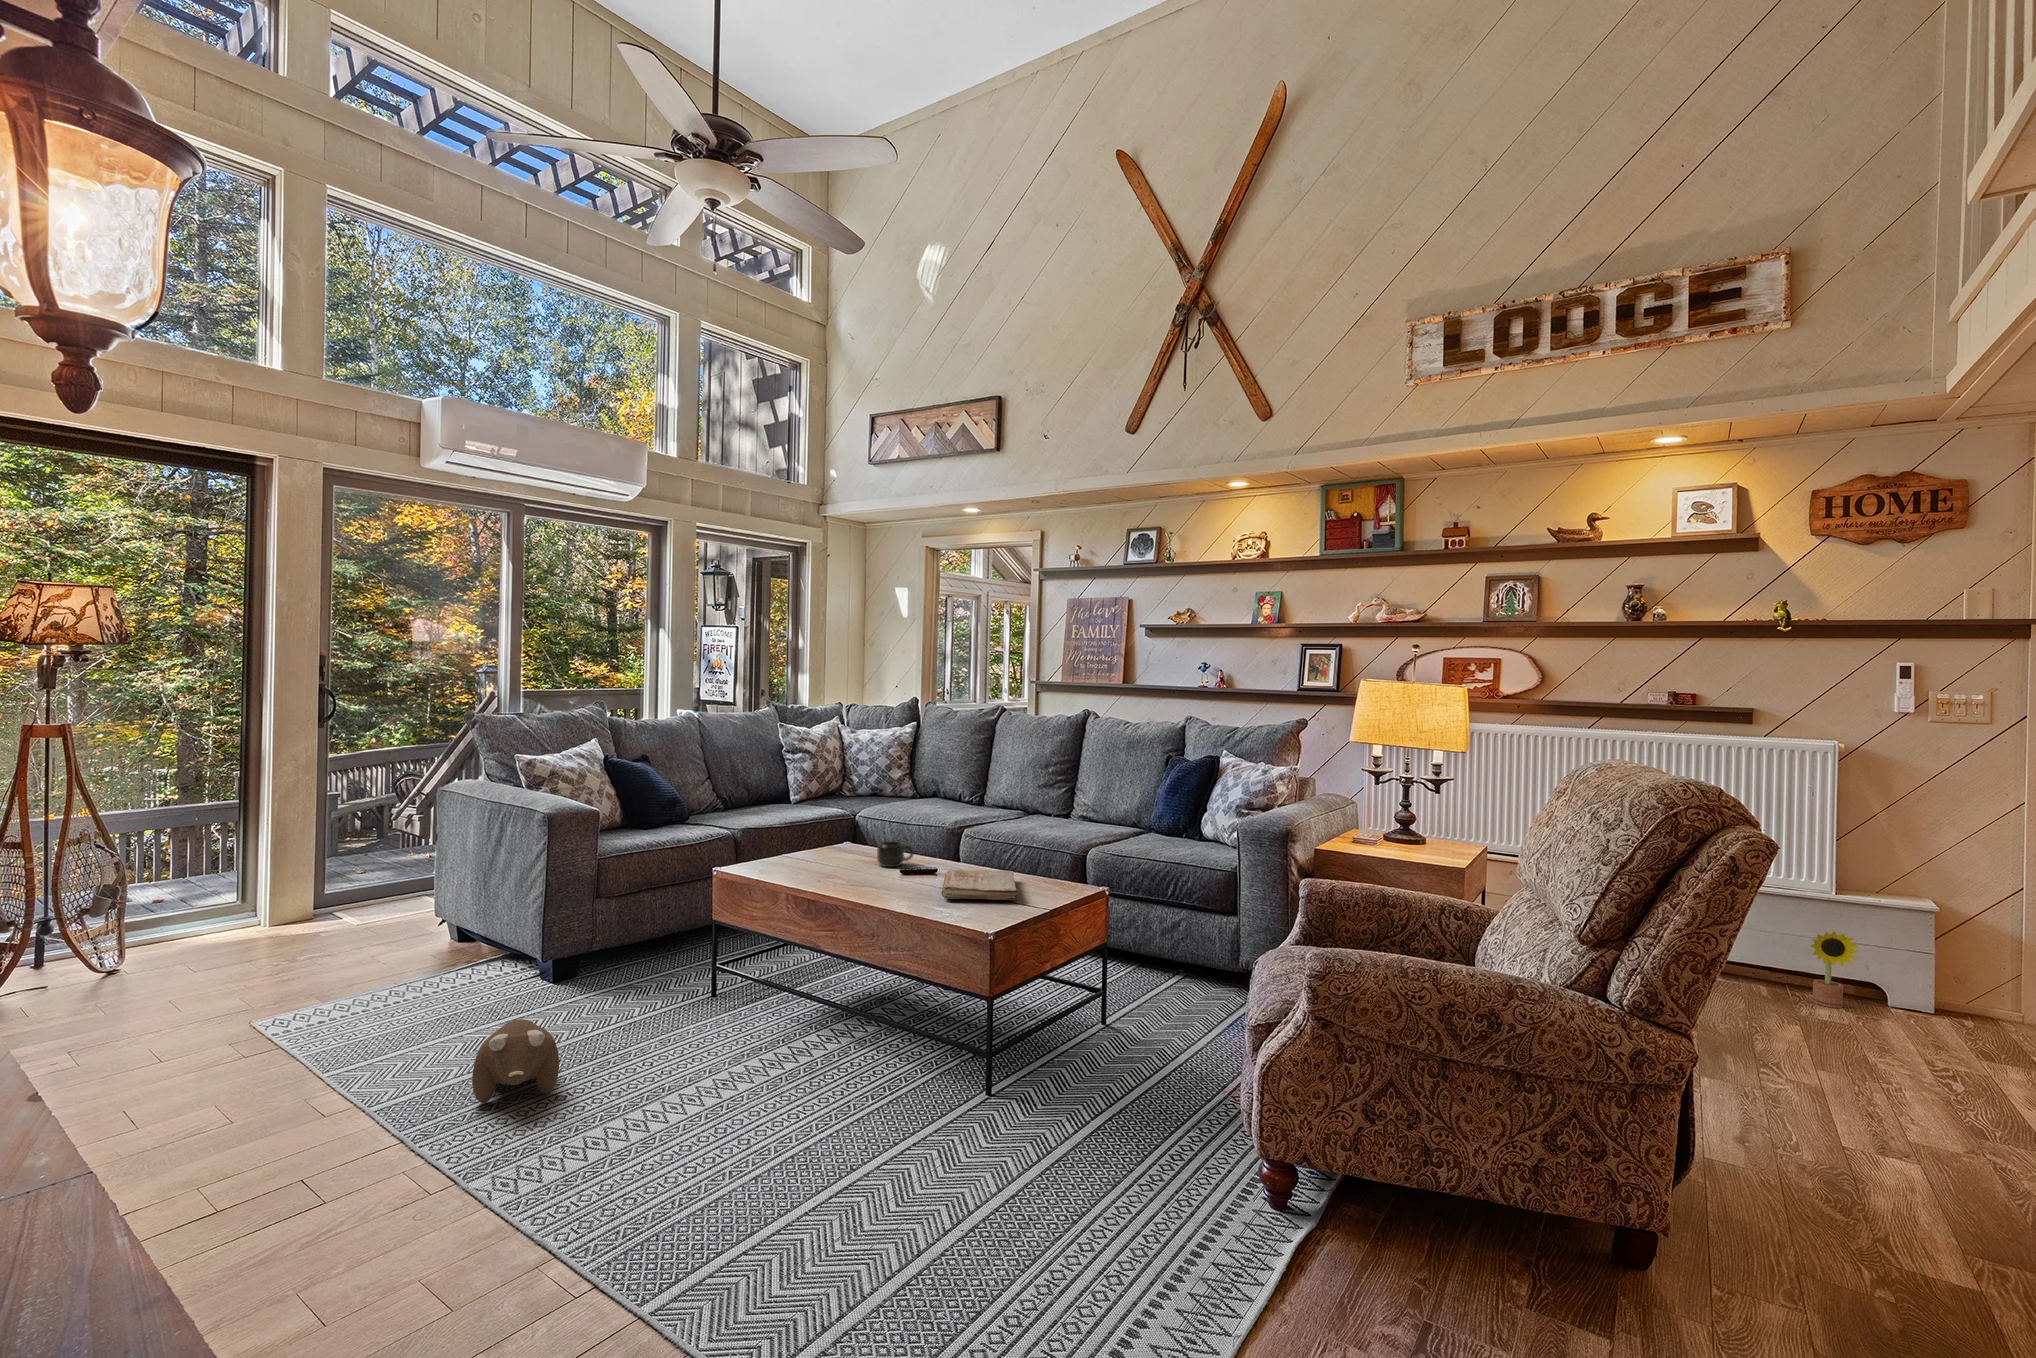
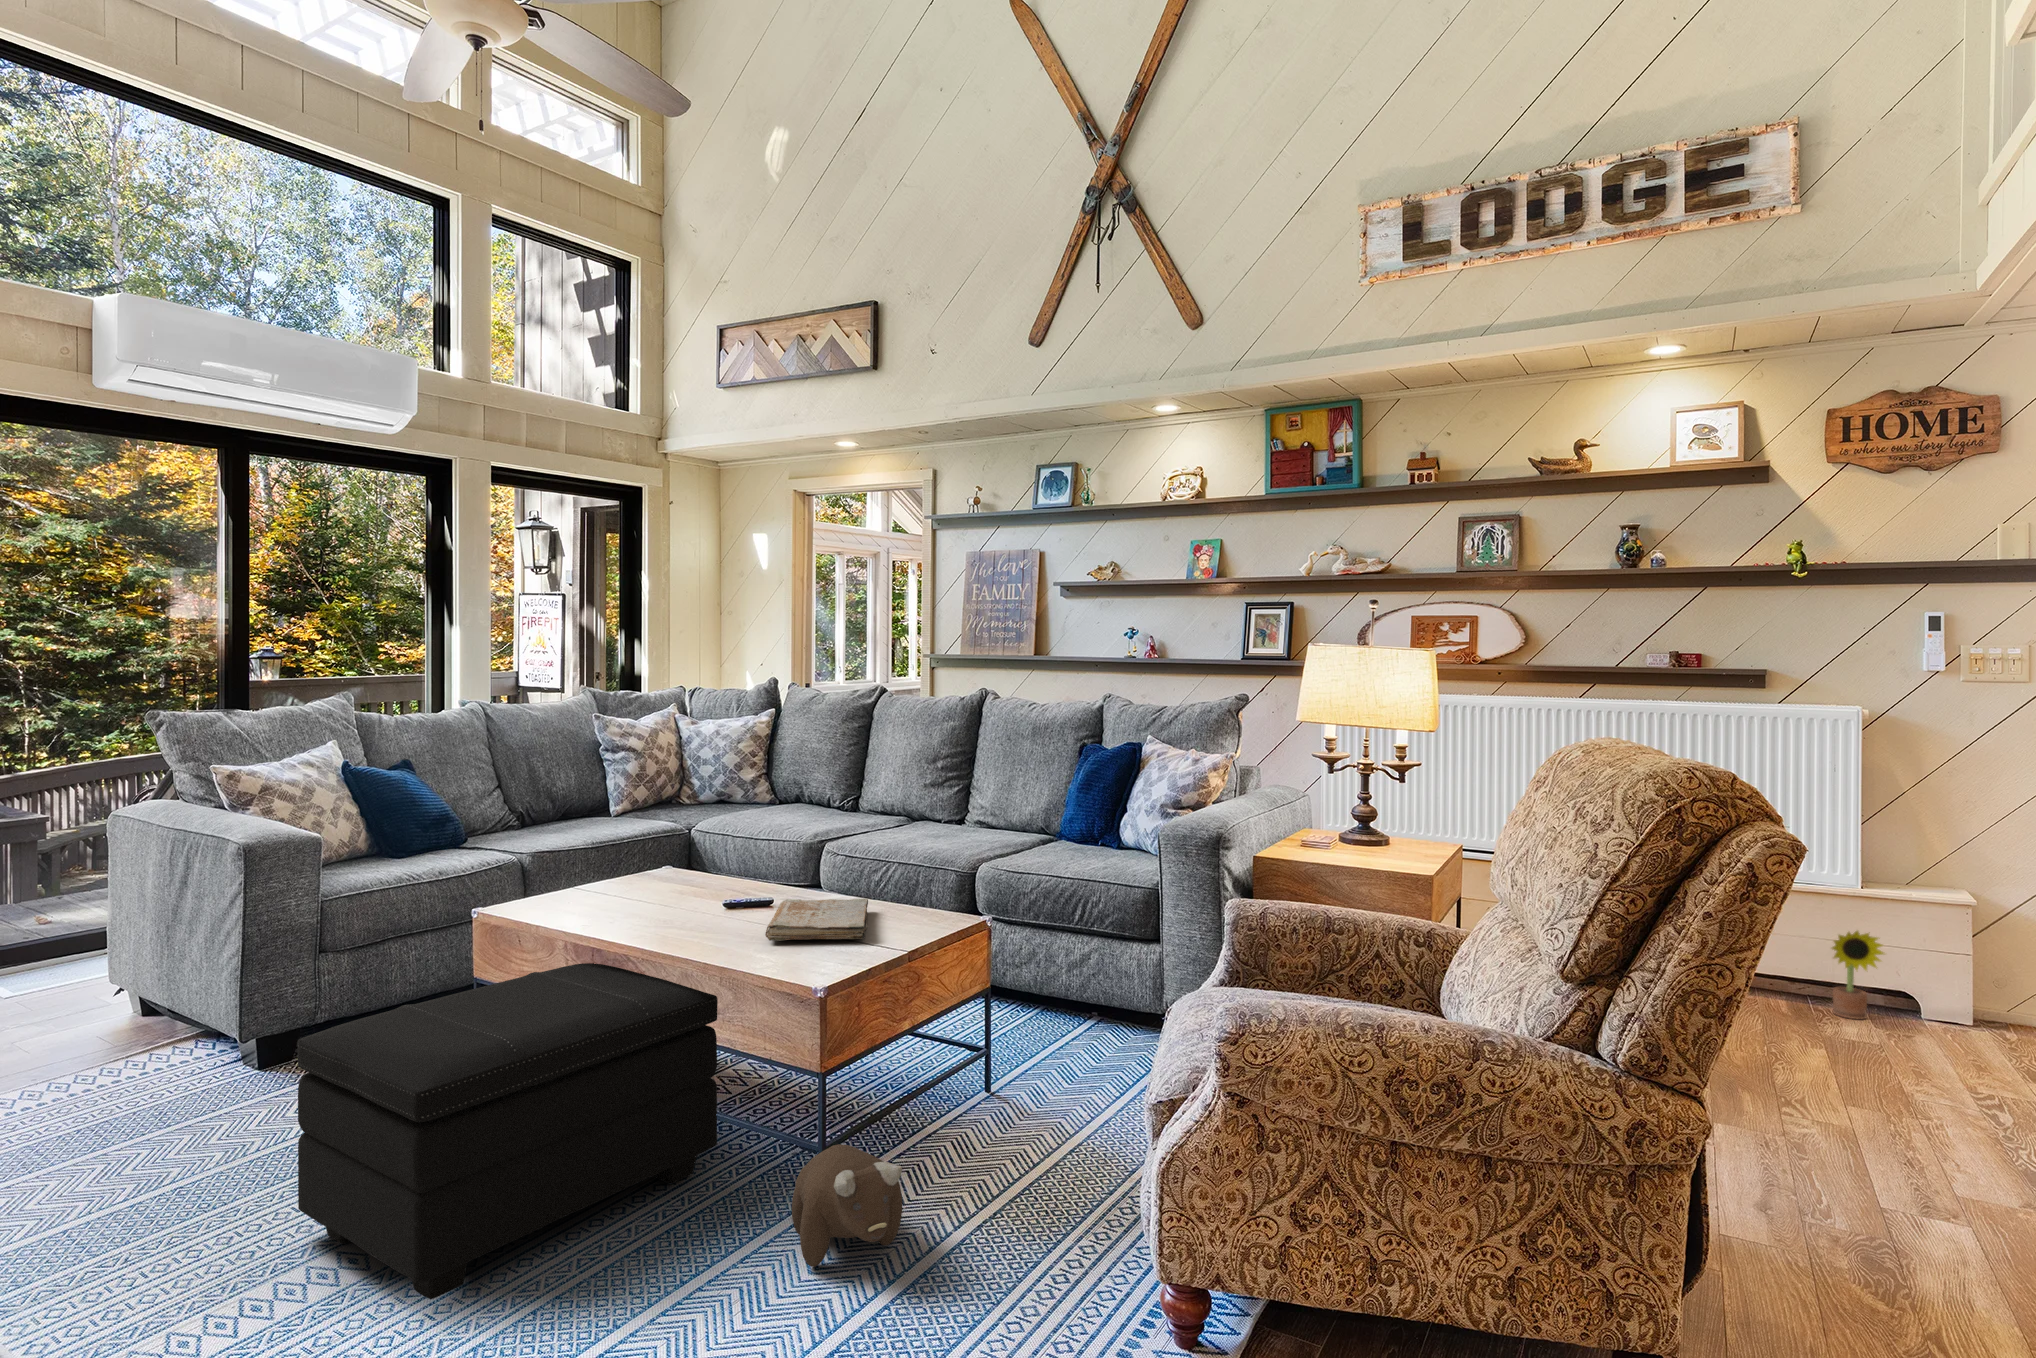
mug: present [877,841,914,867] -> none [695,865,744,899]
footstool: none [614,911,910,1145] -> present [298,963,718,1299]
plush toy: present [472,1019,559,1103] -> present [792,1144,902,1267]

